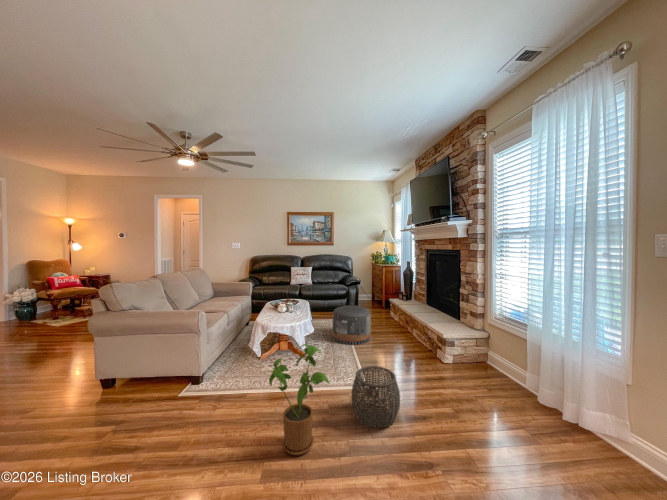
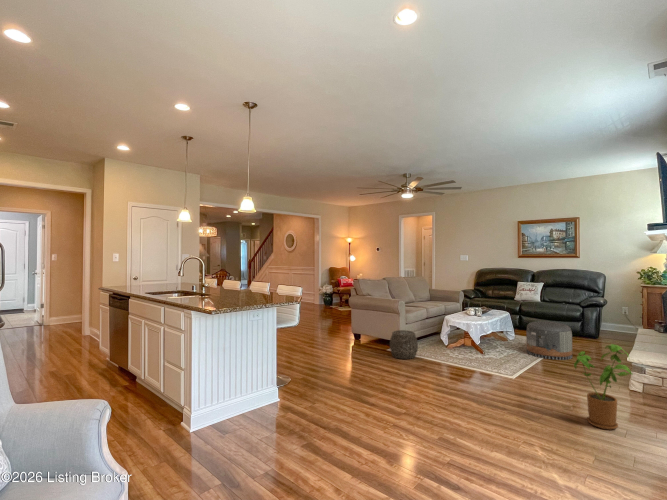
house plant: present [269,344,329,455] -> present [574,344,632,430]
woven basket: present [351,366,400,428] -> present [390,330,418,359]

